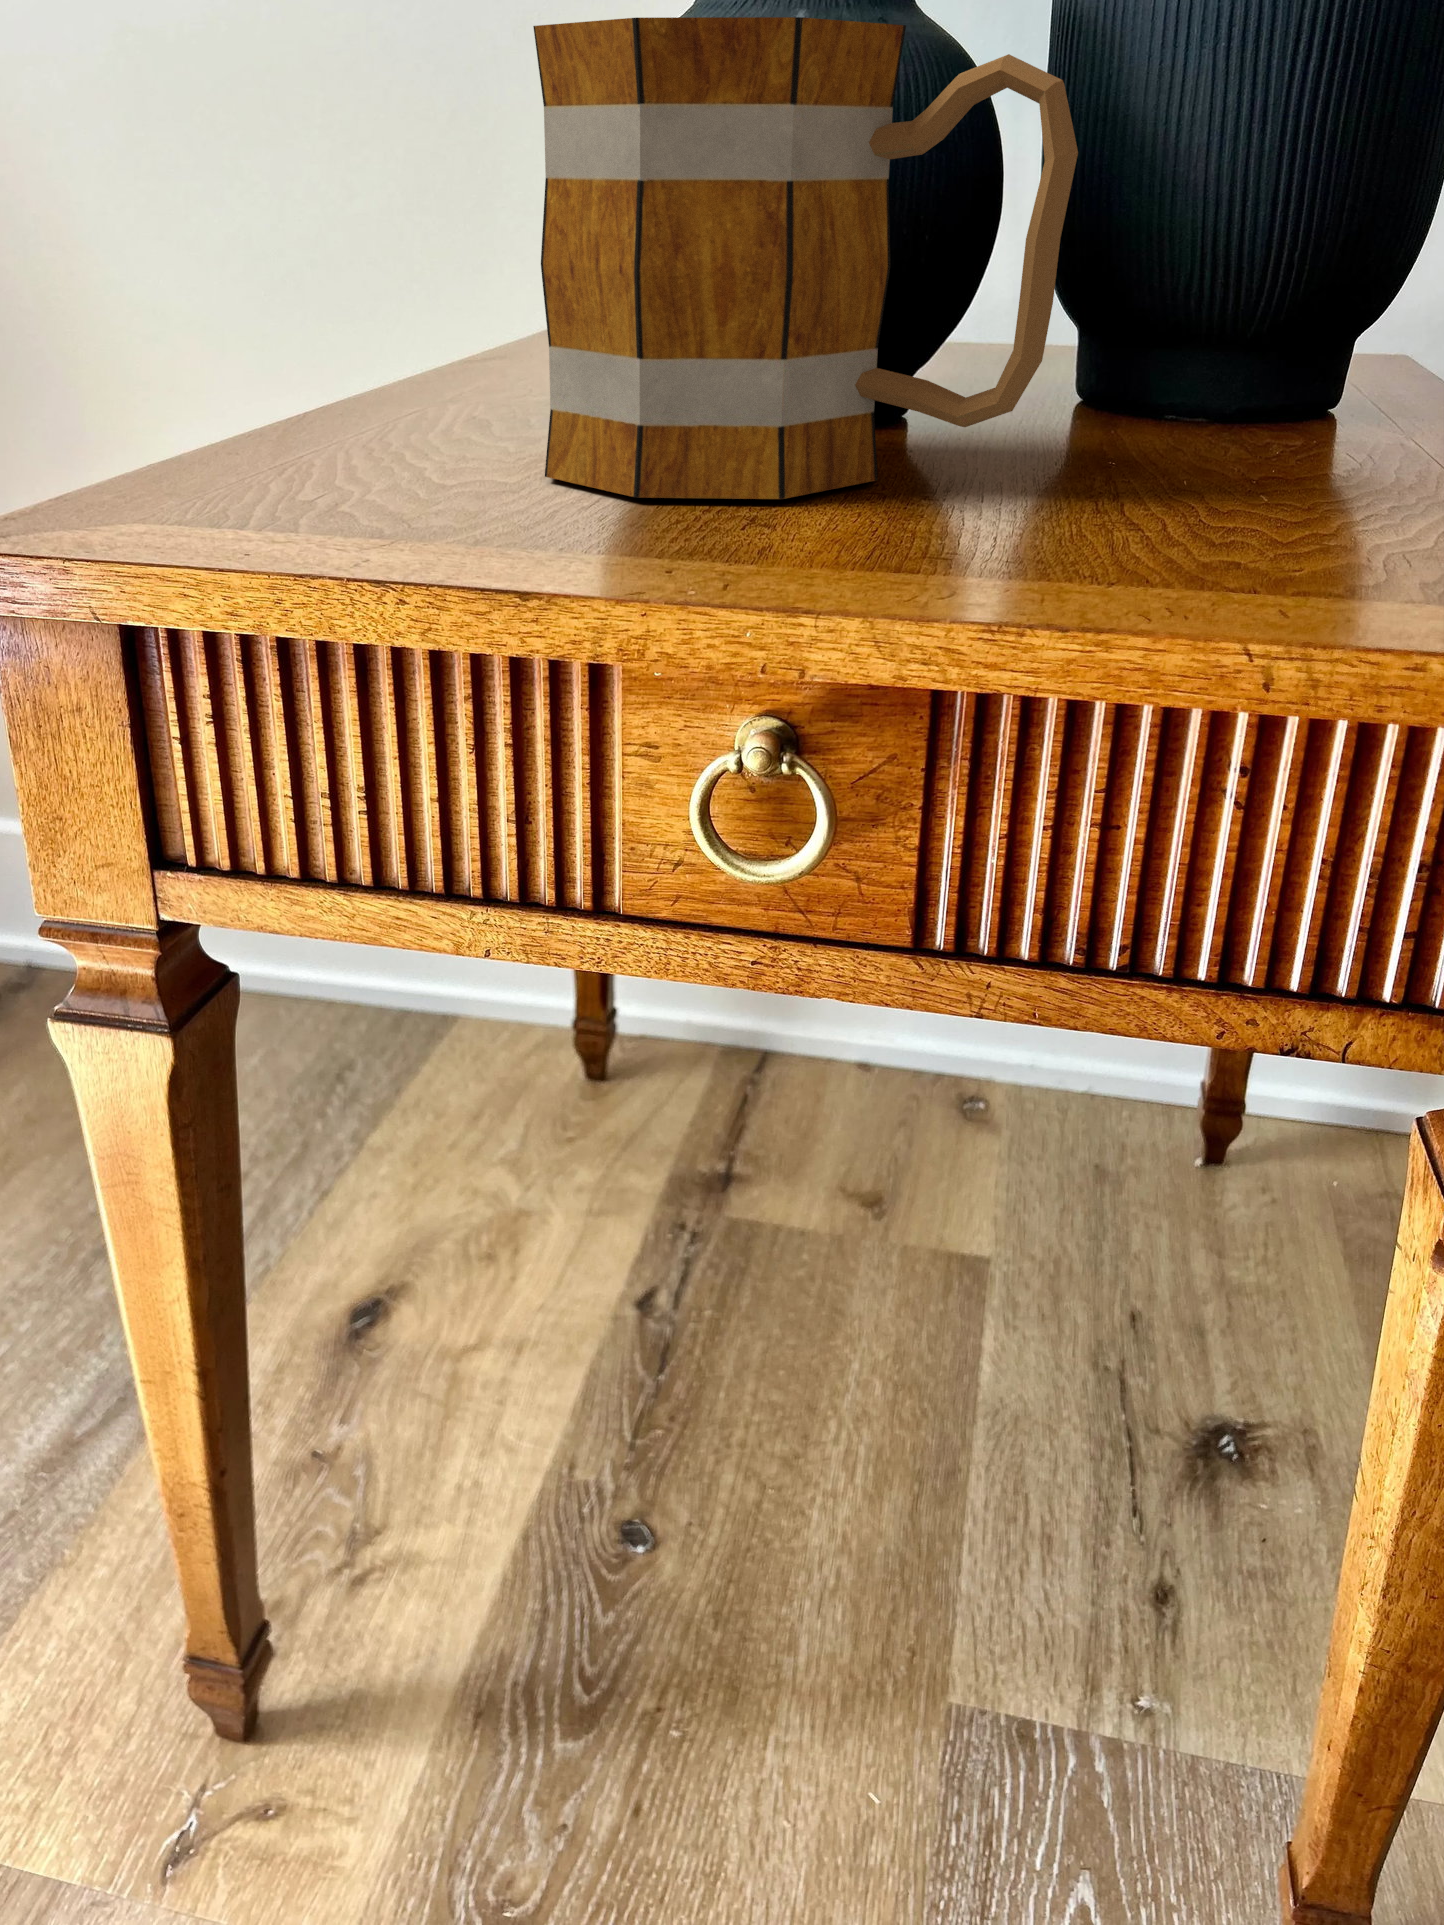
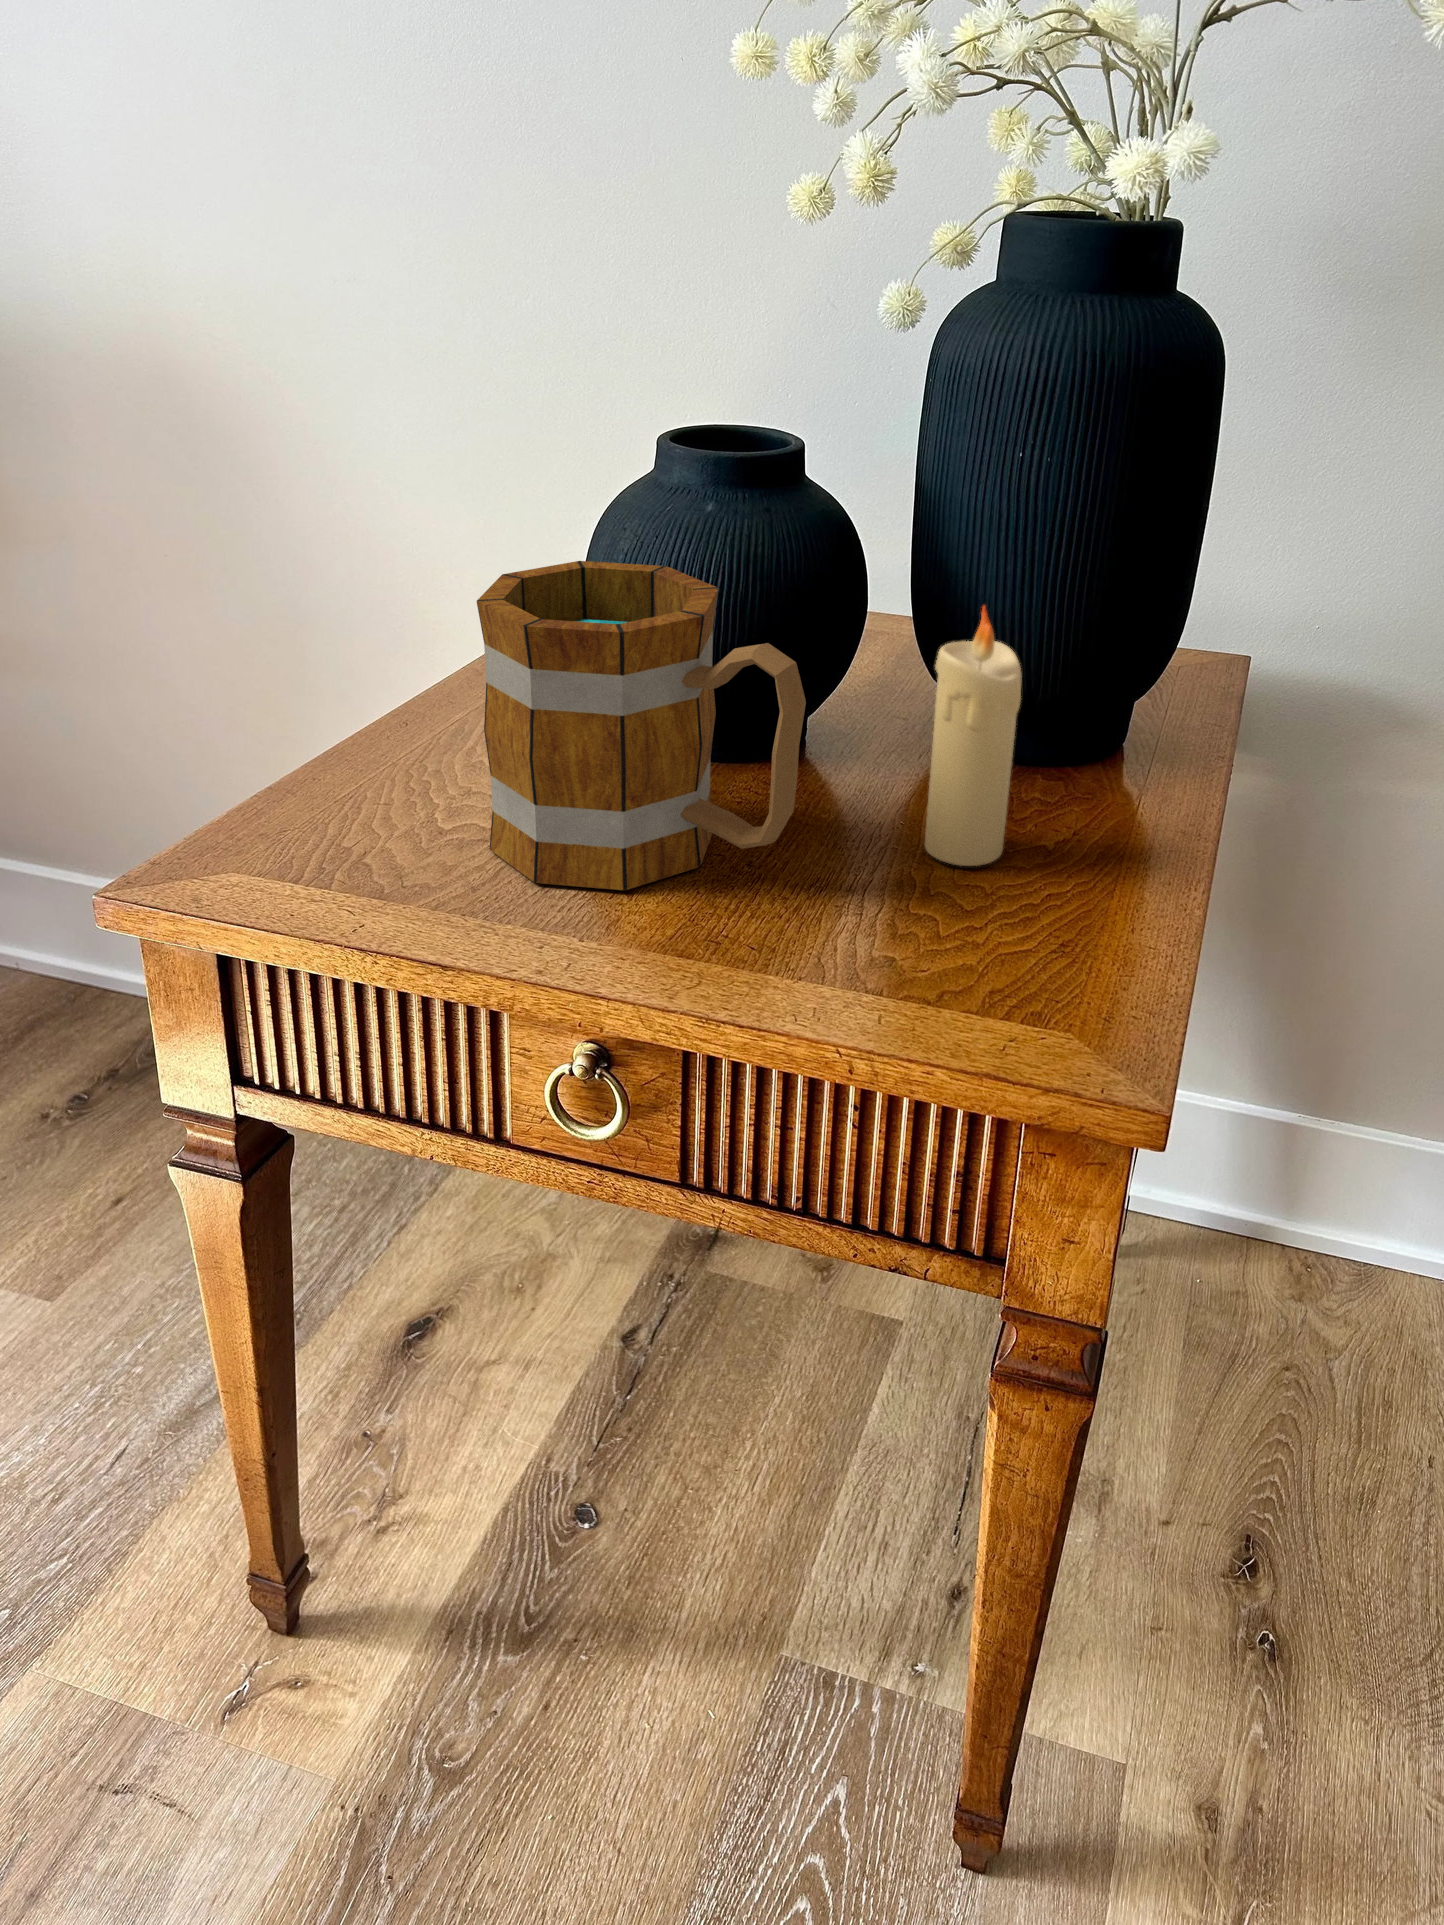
candle: none [1186,34,1361,469] -> present [925,606,1022,866]

